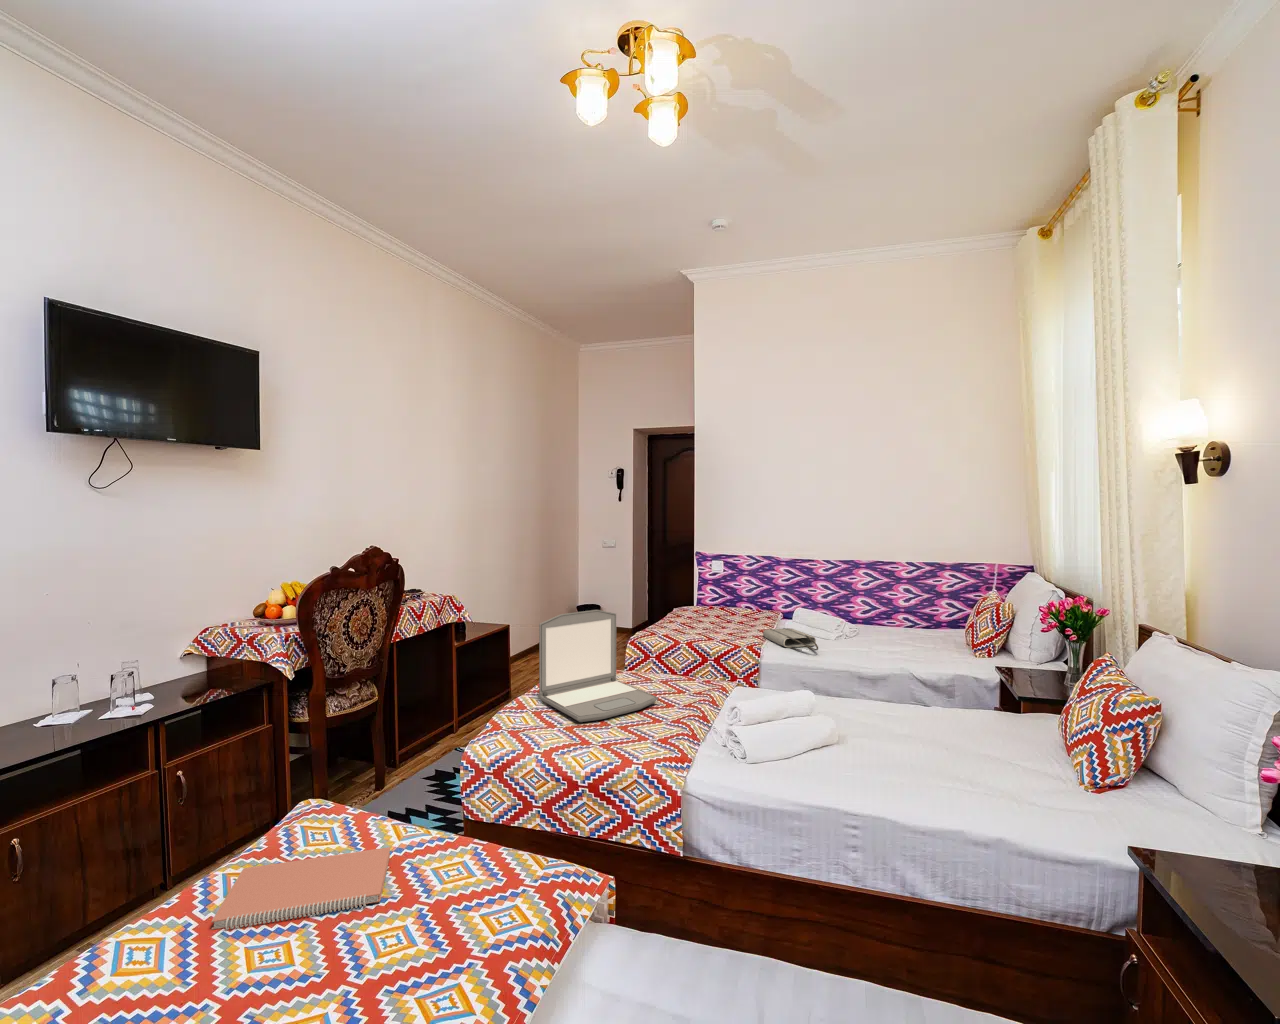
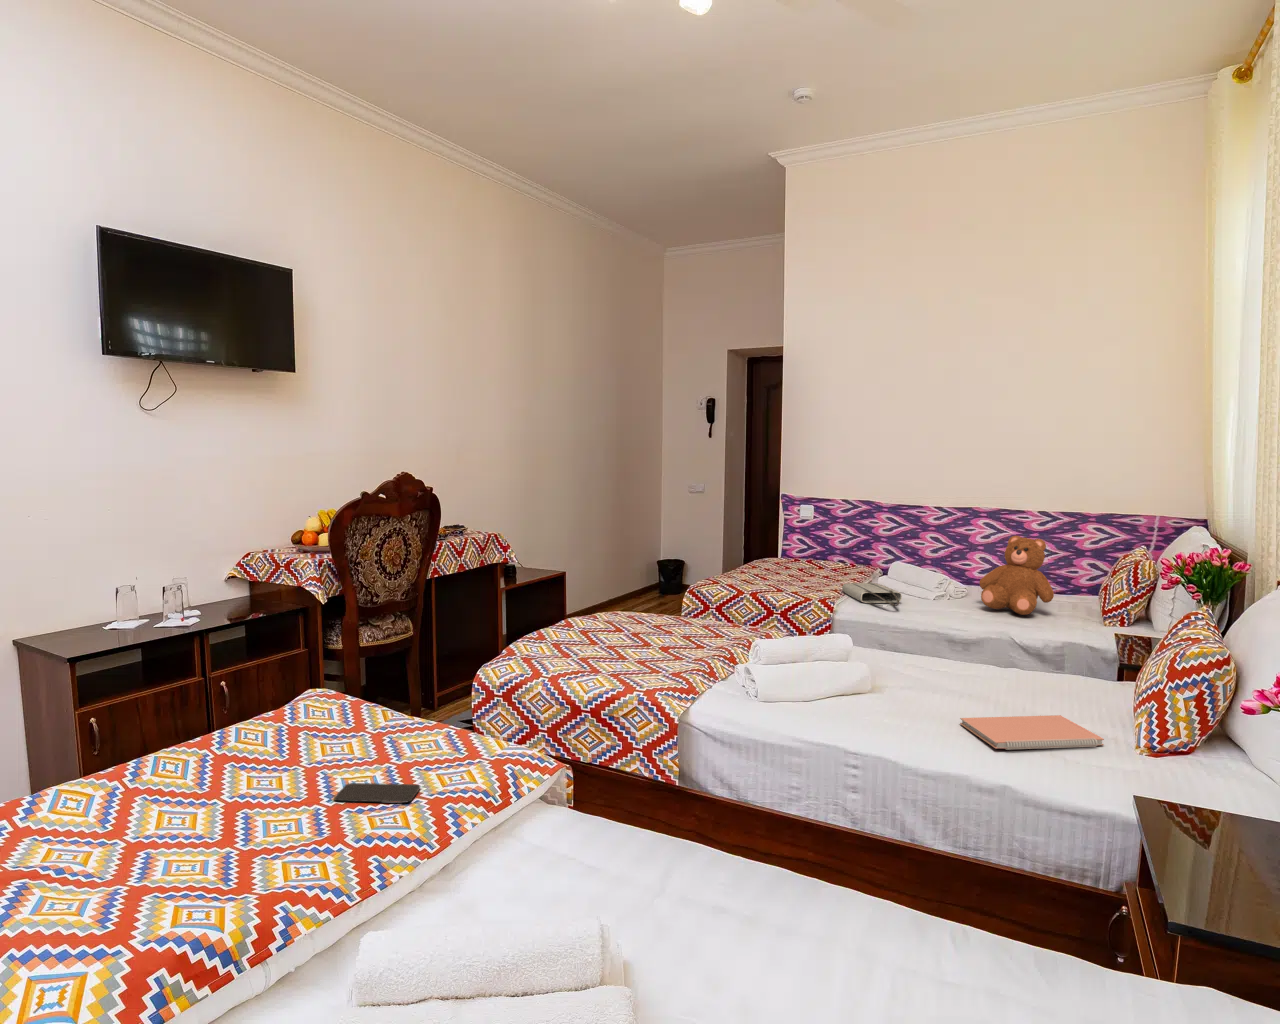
teddy bear: none [874,585,936,652] -> present [980,536,1054,615]
laptop: present [538,610,658,722] -> none [560,543,686,655]
notebook: present [211,847,390,930] -> present [960,715,1104,750]
smartphone: none [366,922,463,962] -> present [334,783,420,803]

